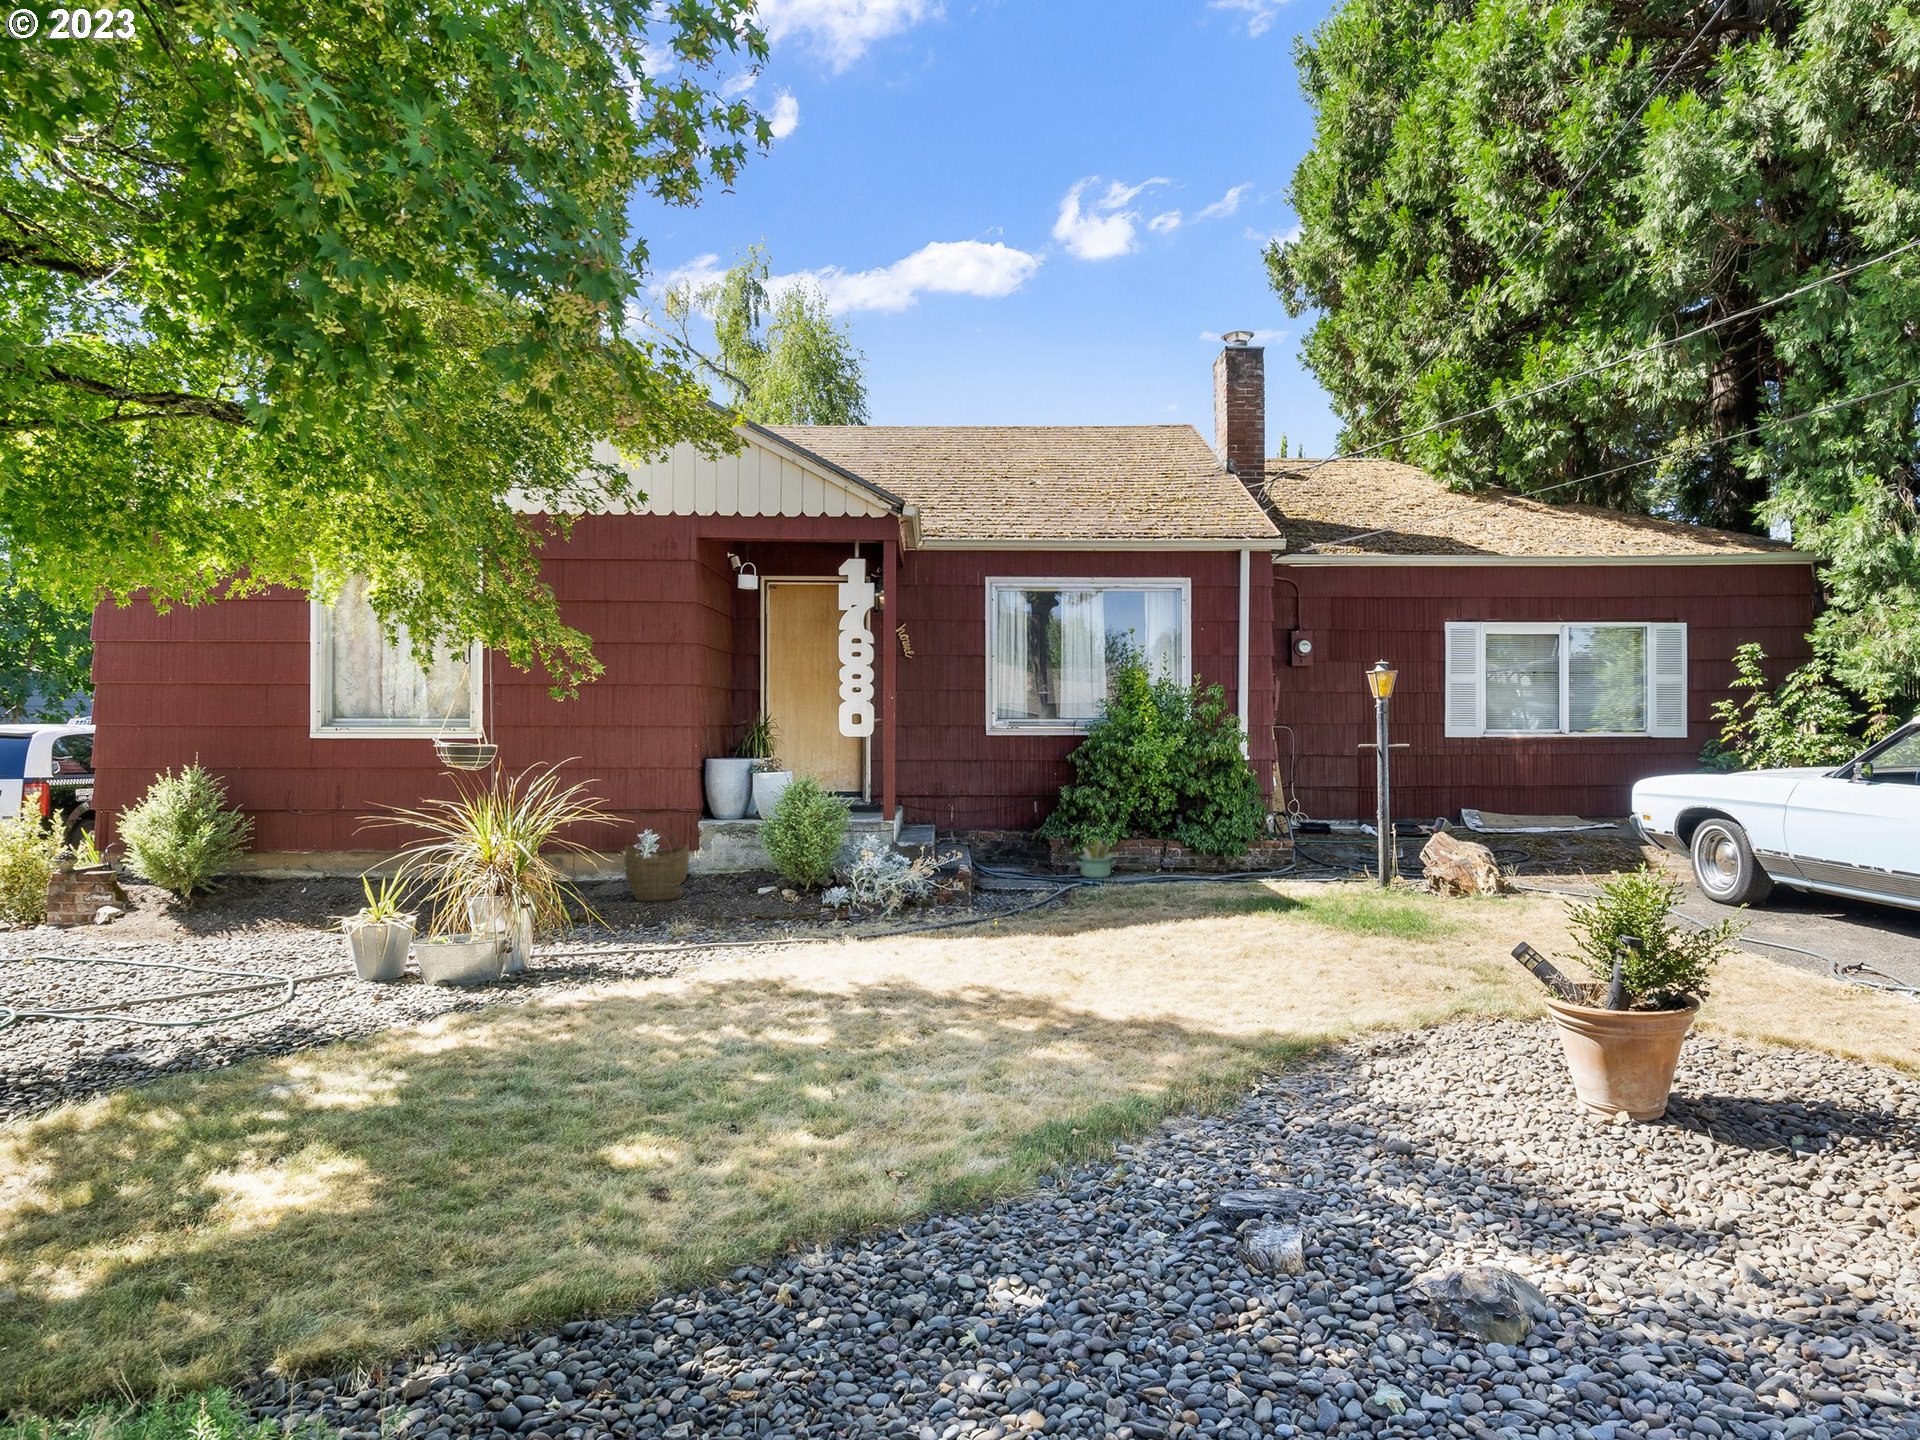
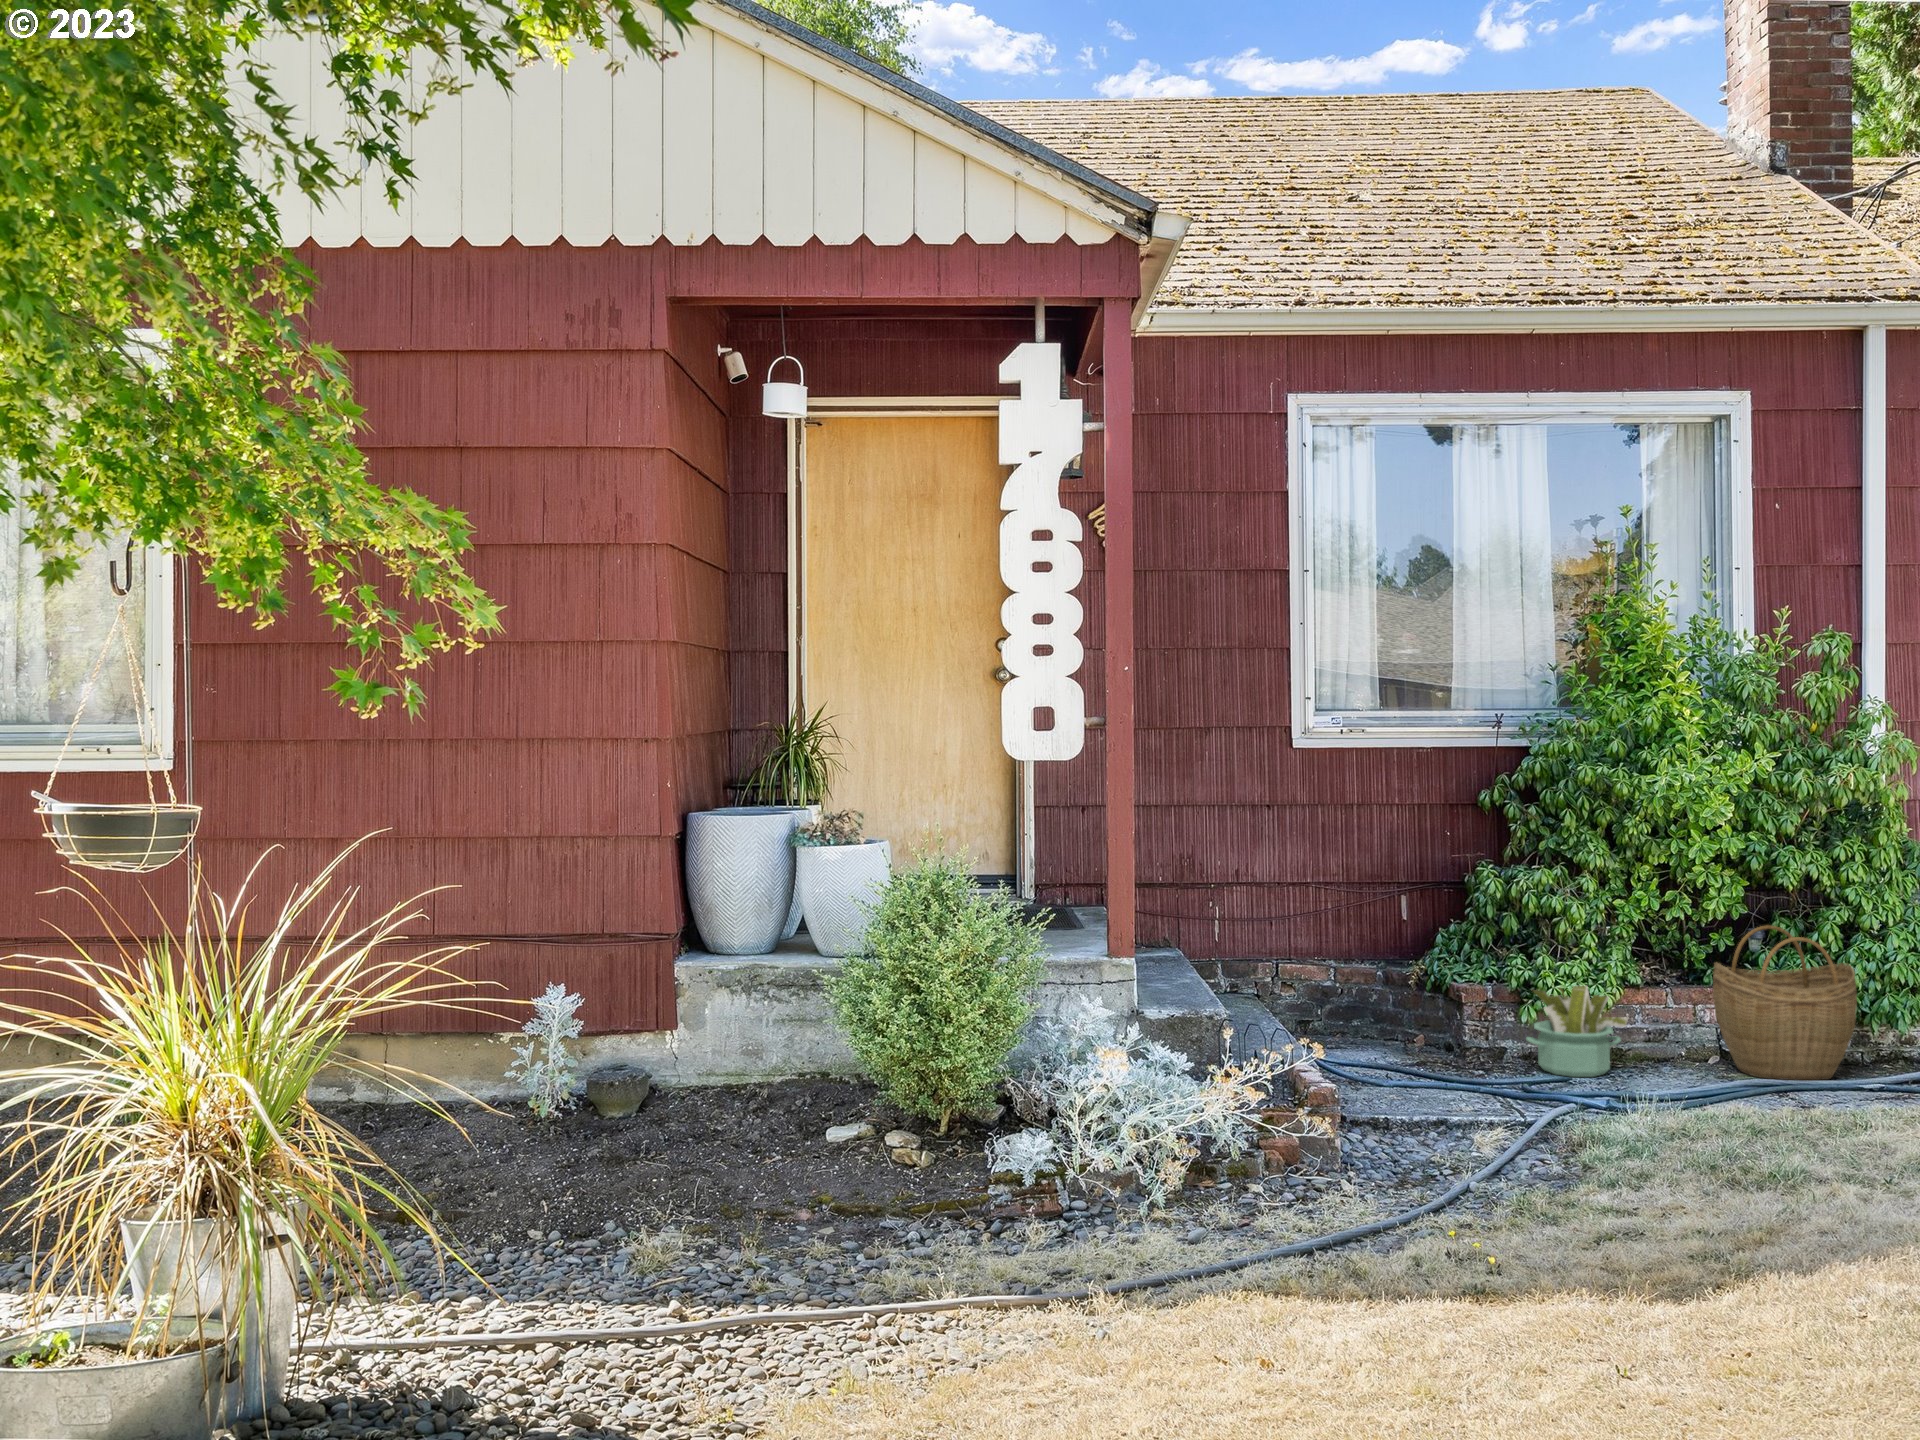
woven basket: present [624,827,689,902] -> present [1713,926,1857,1080]

